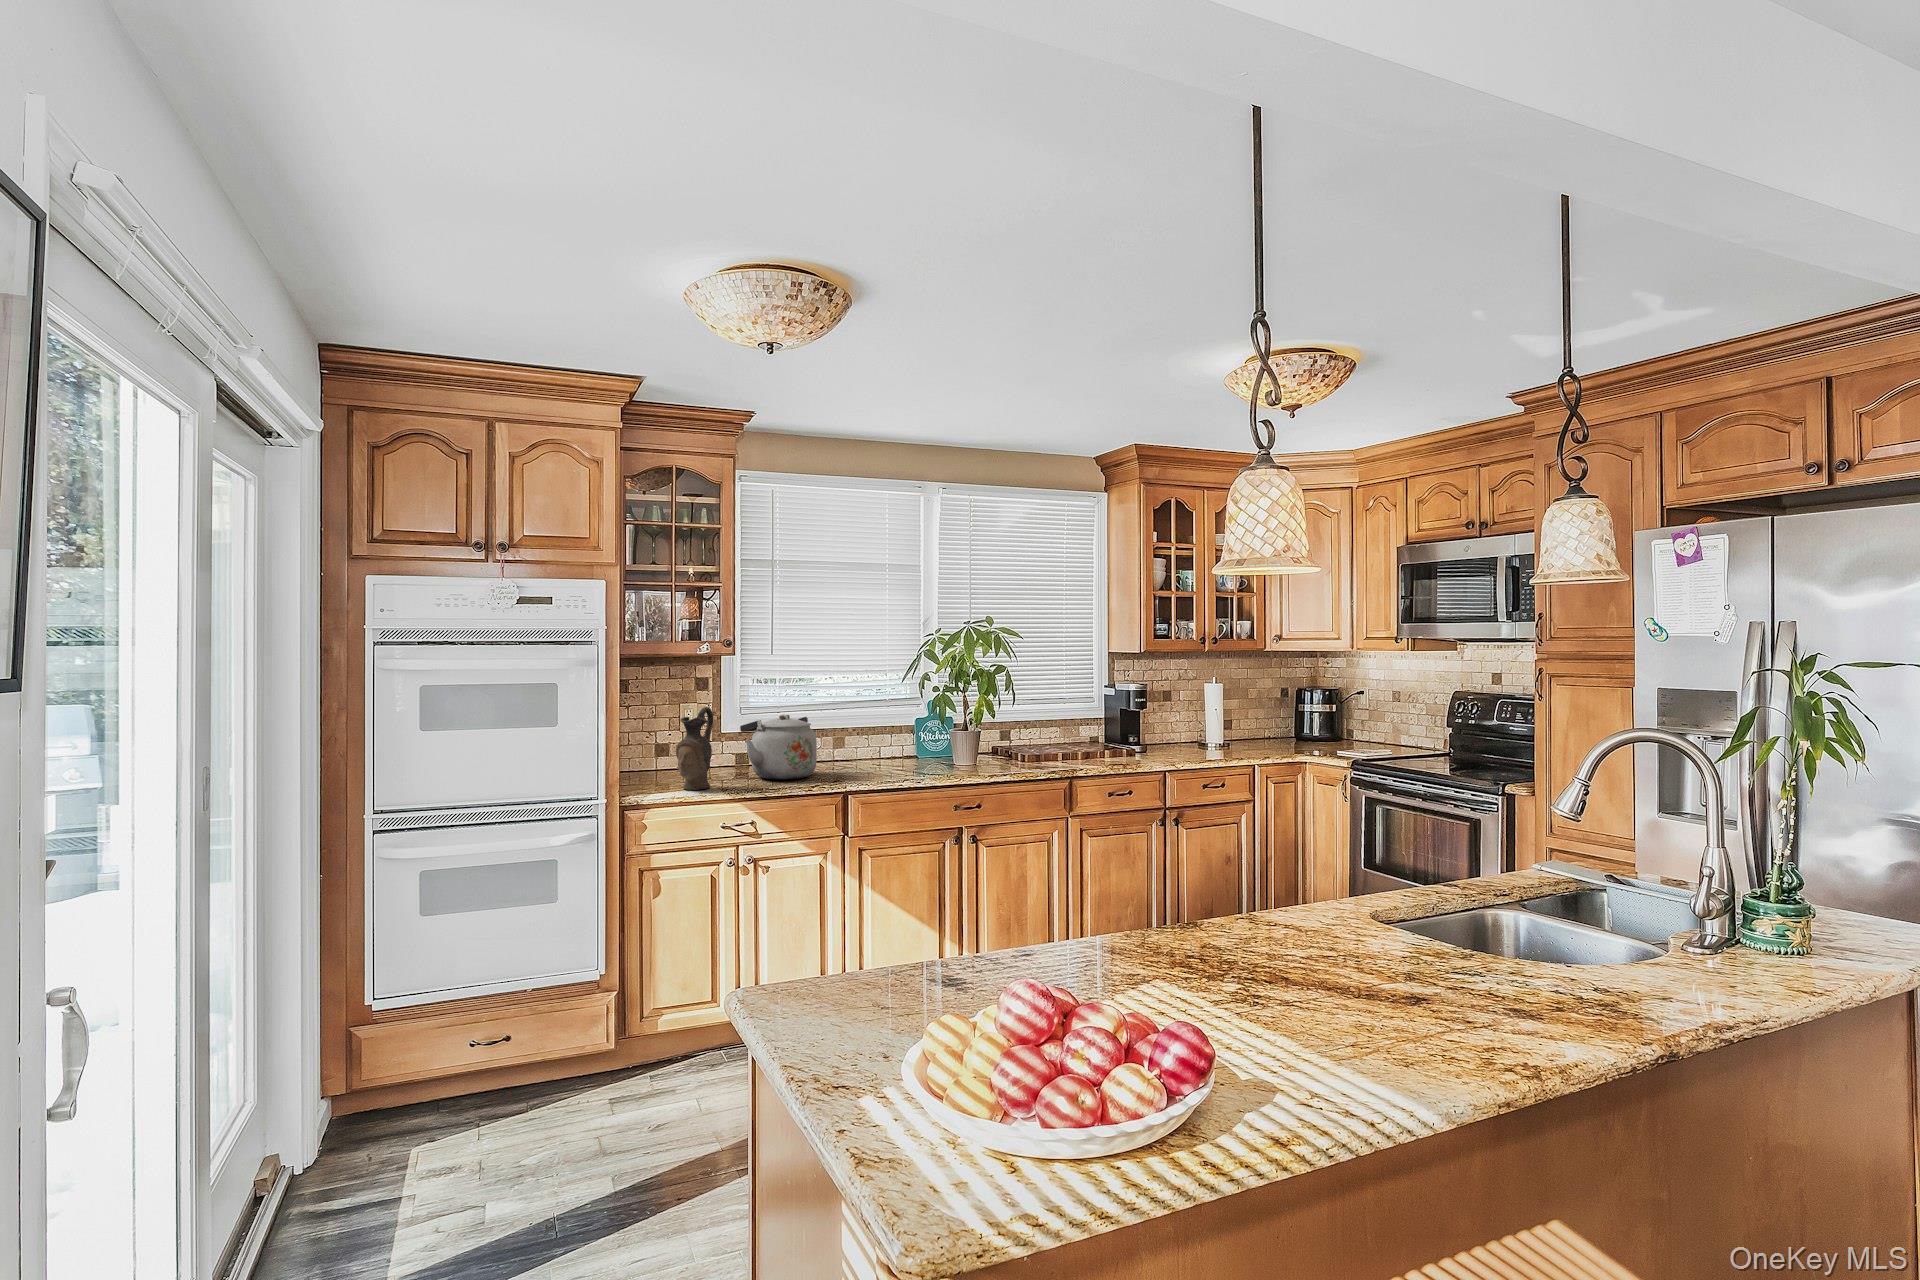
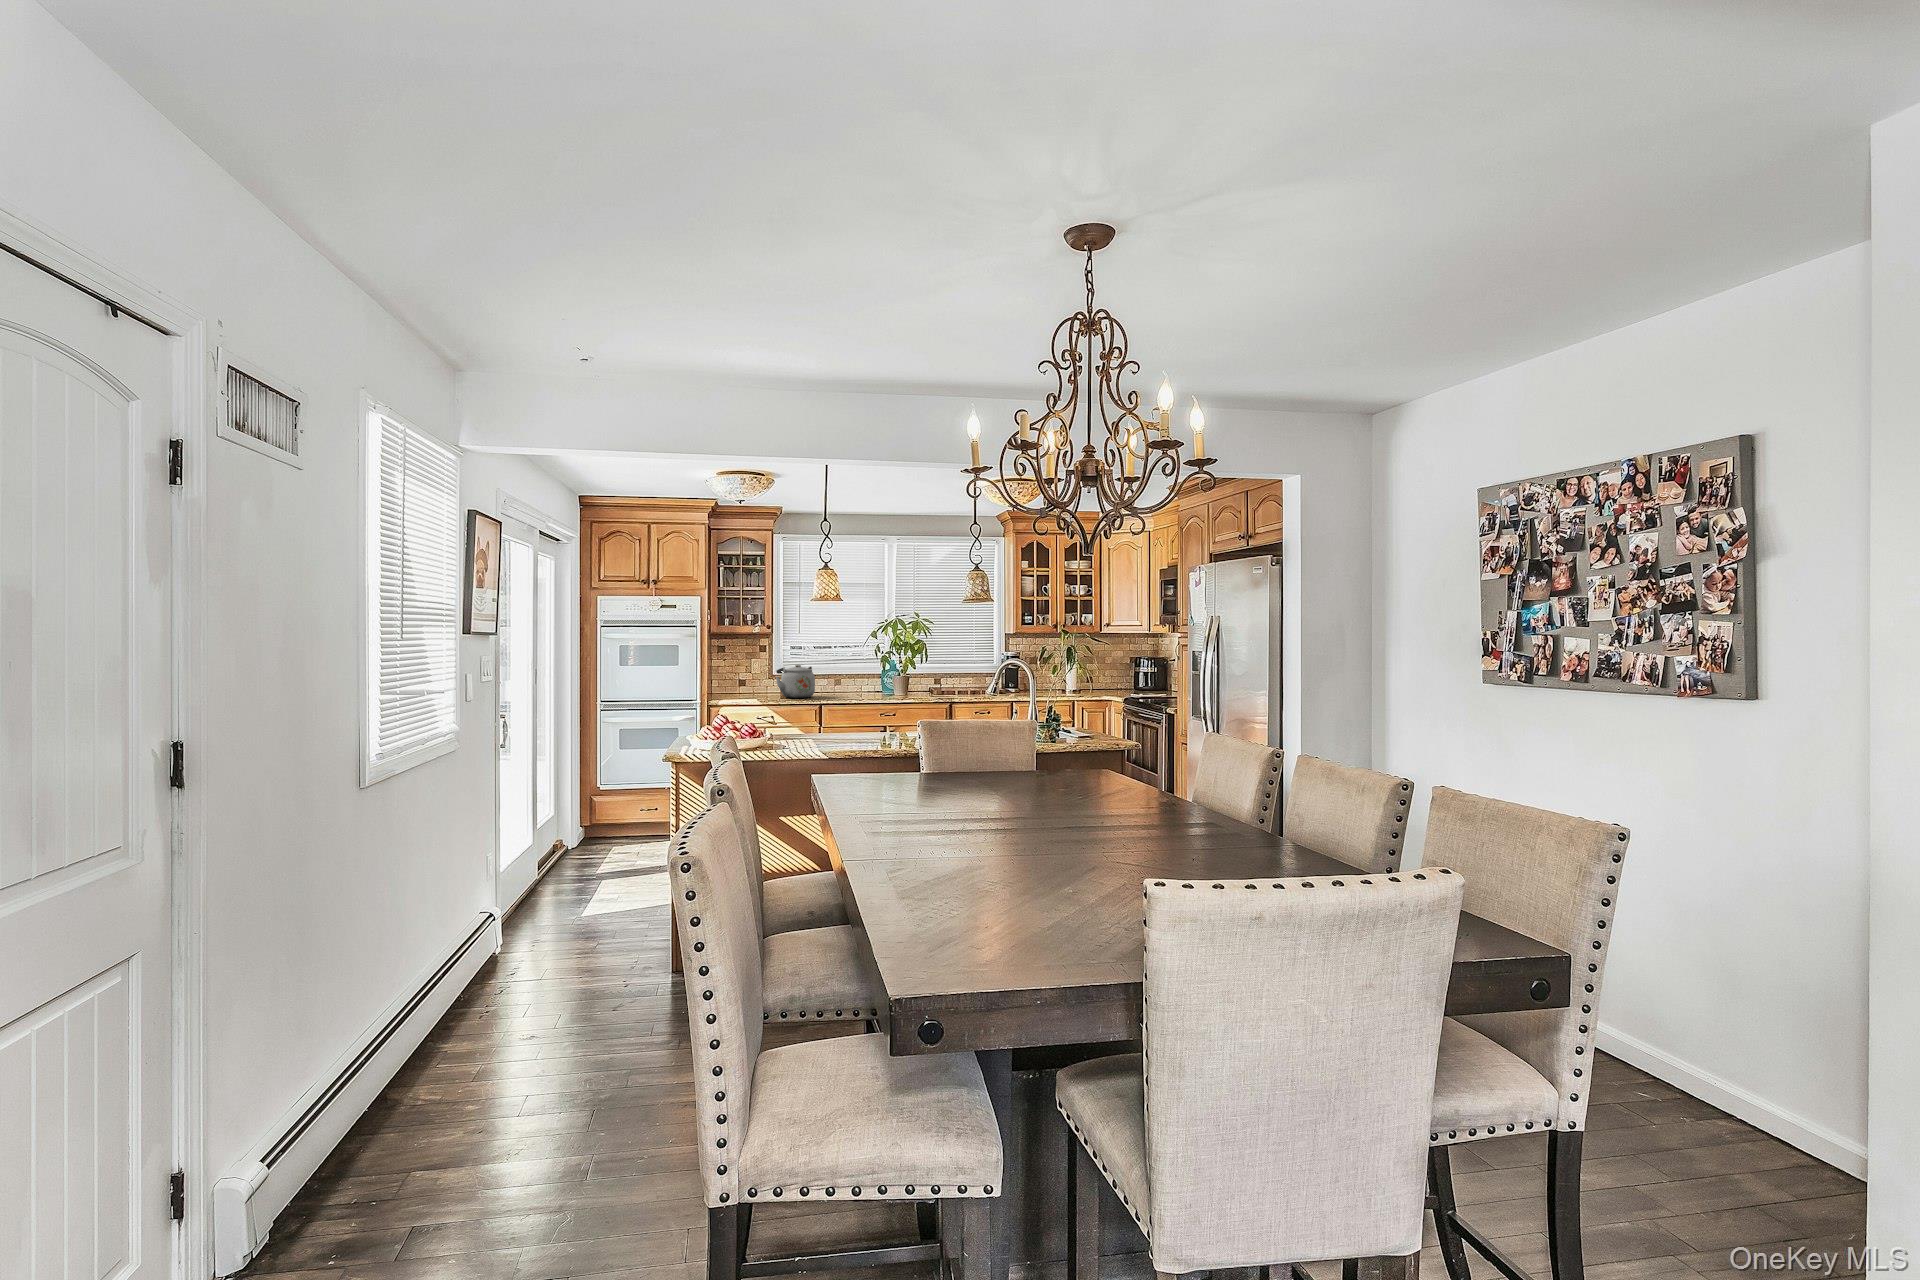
ceramic pitcher: present [676,707,713,789] -> none [739,659,759,700]

